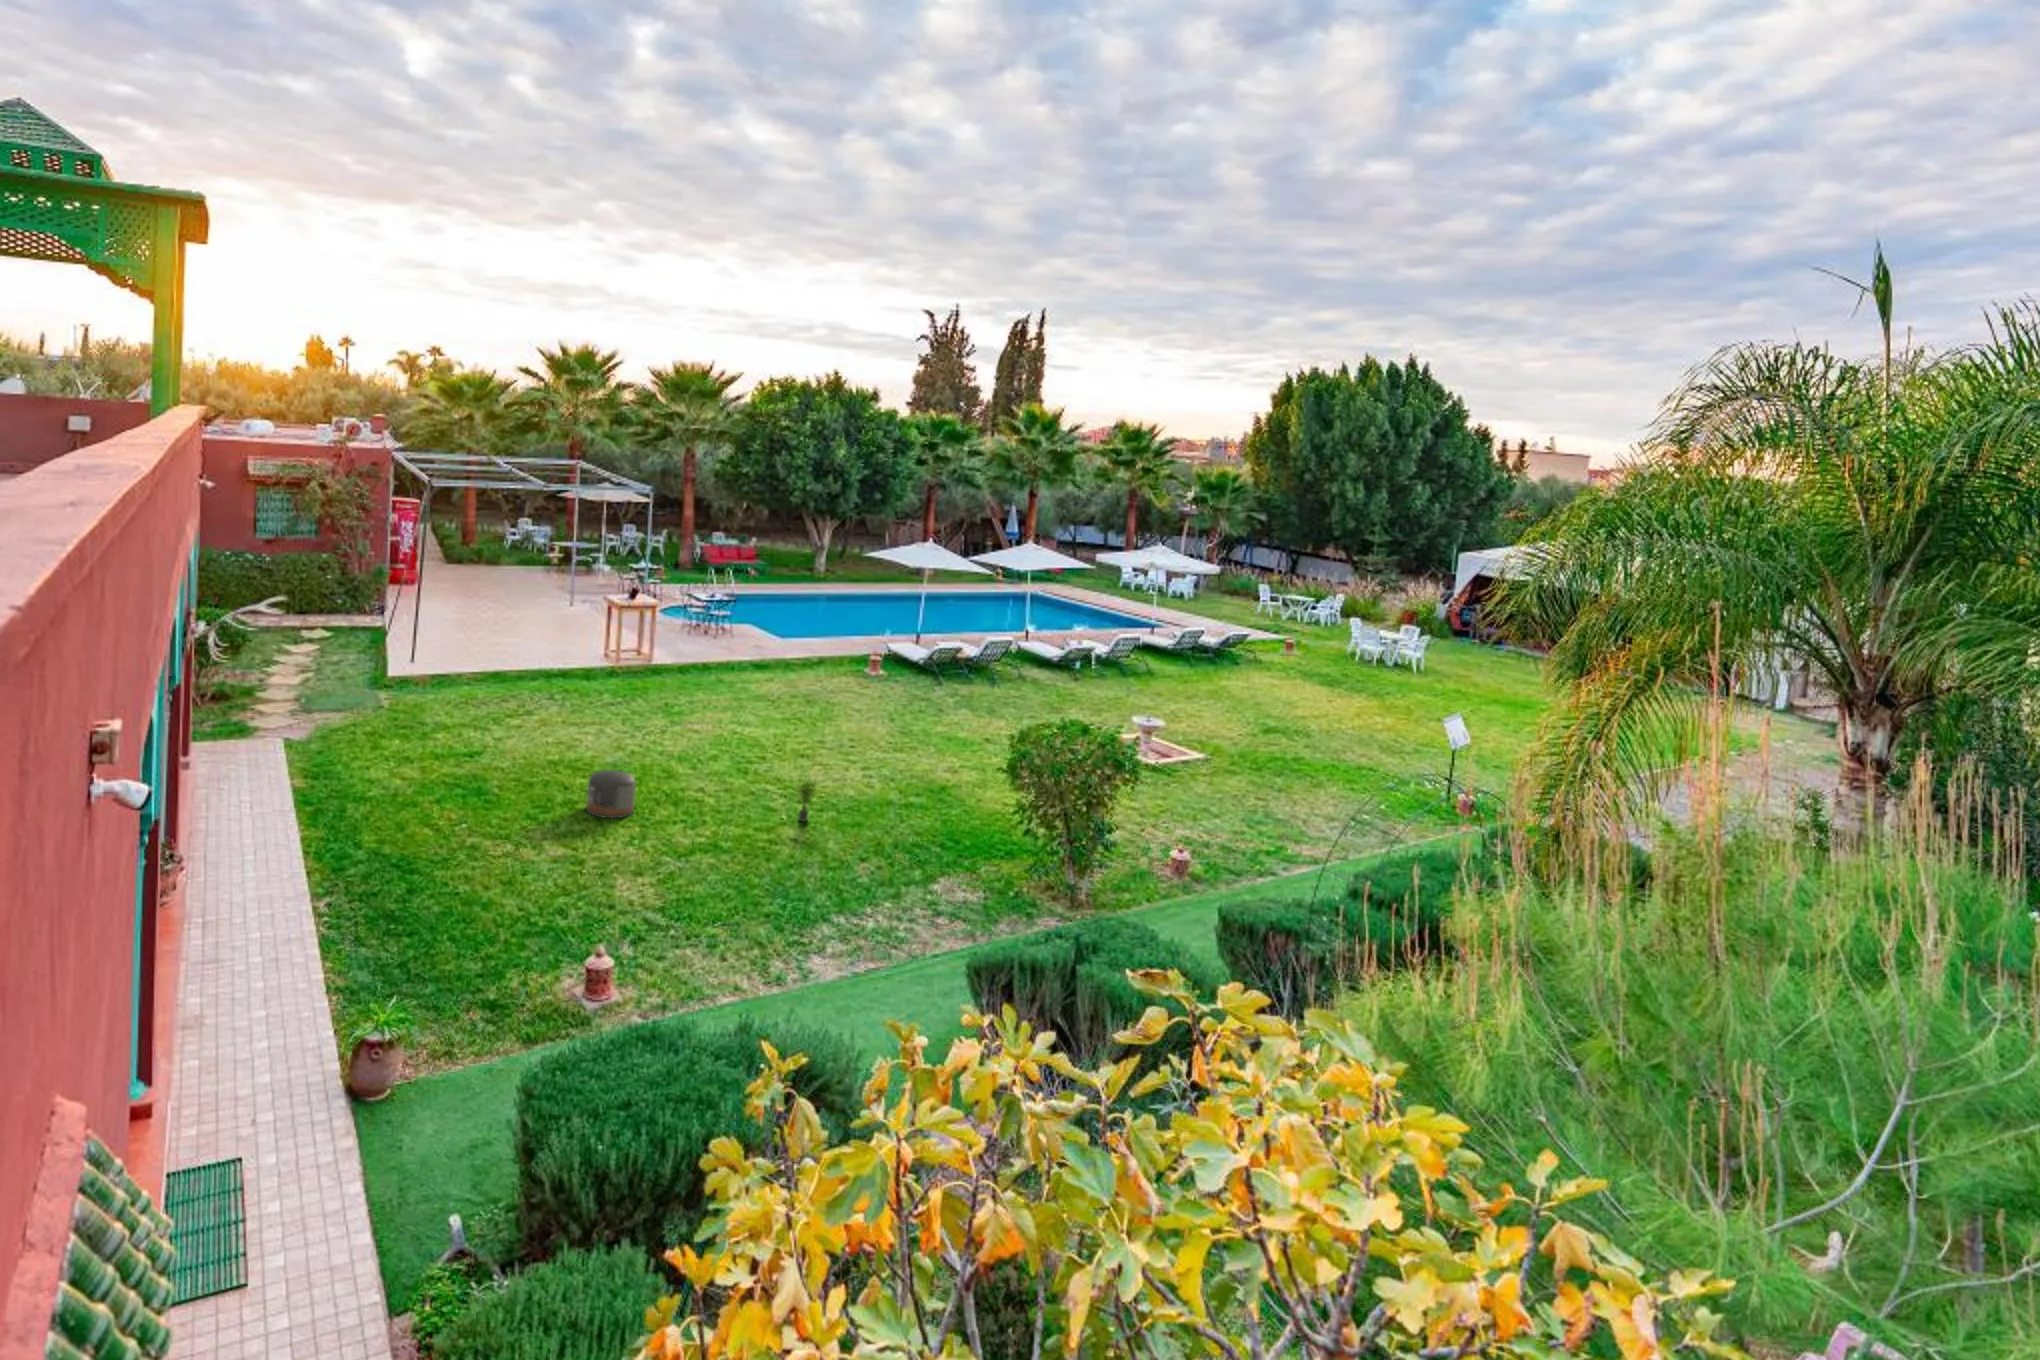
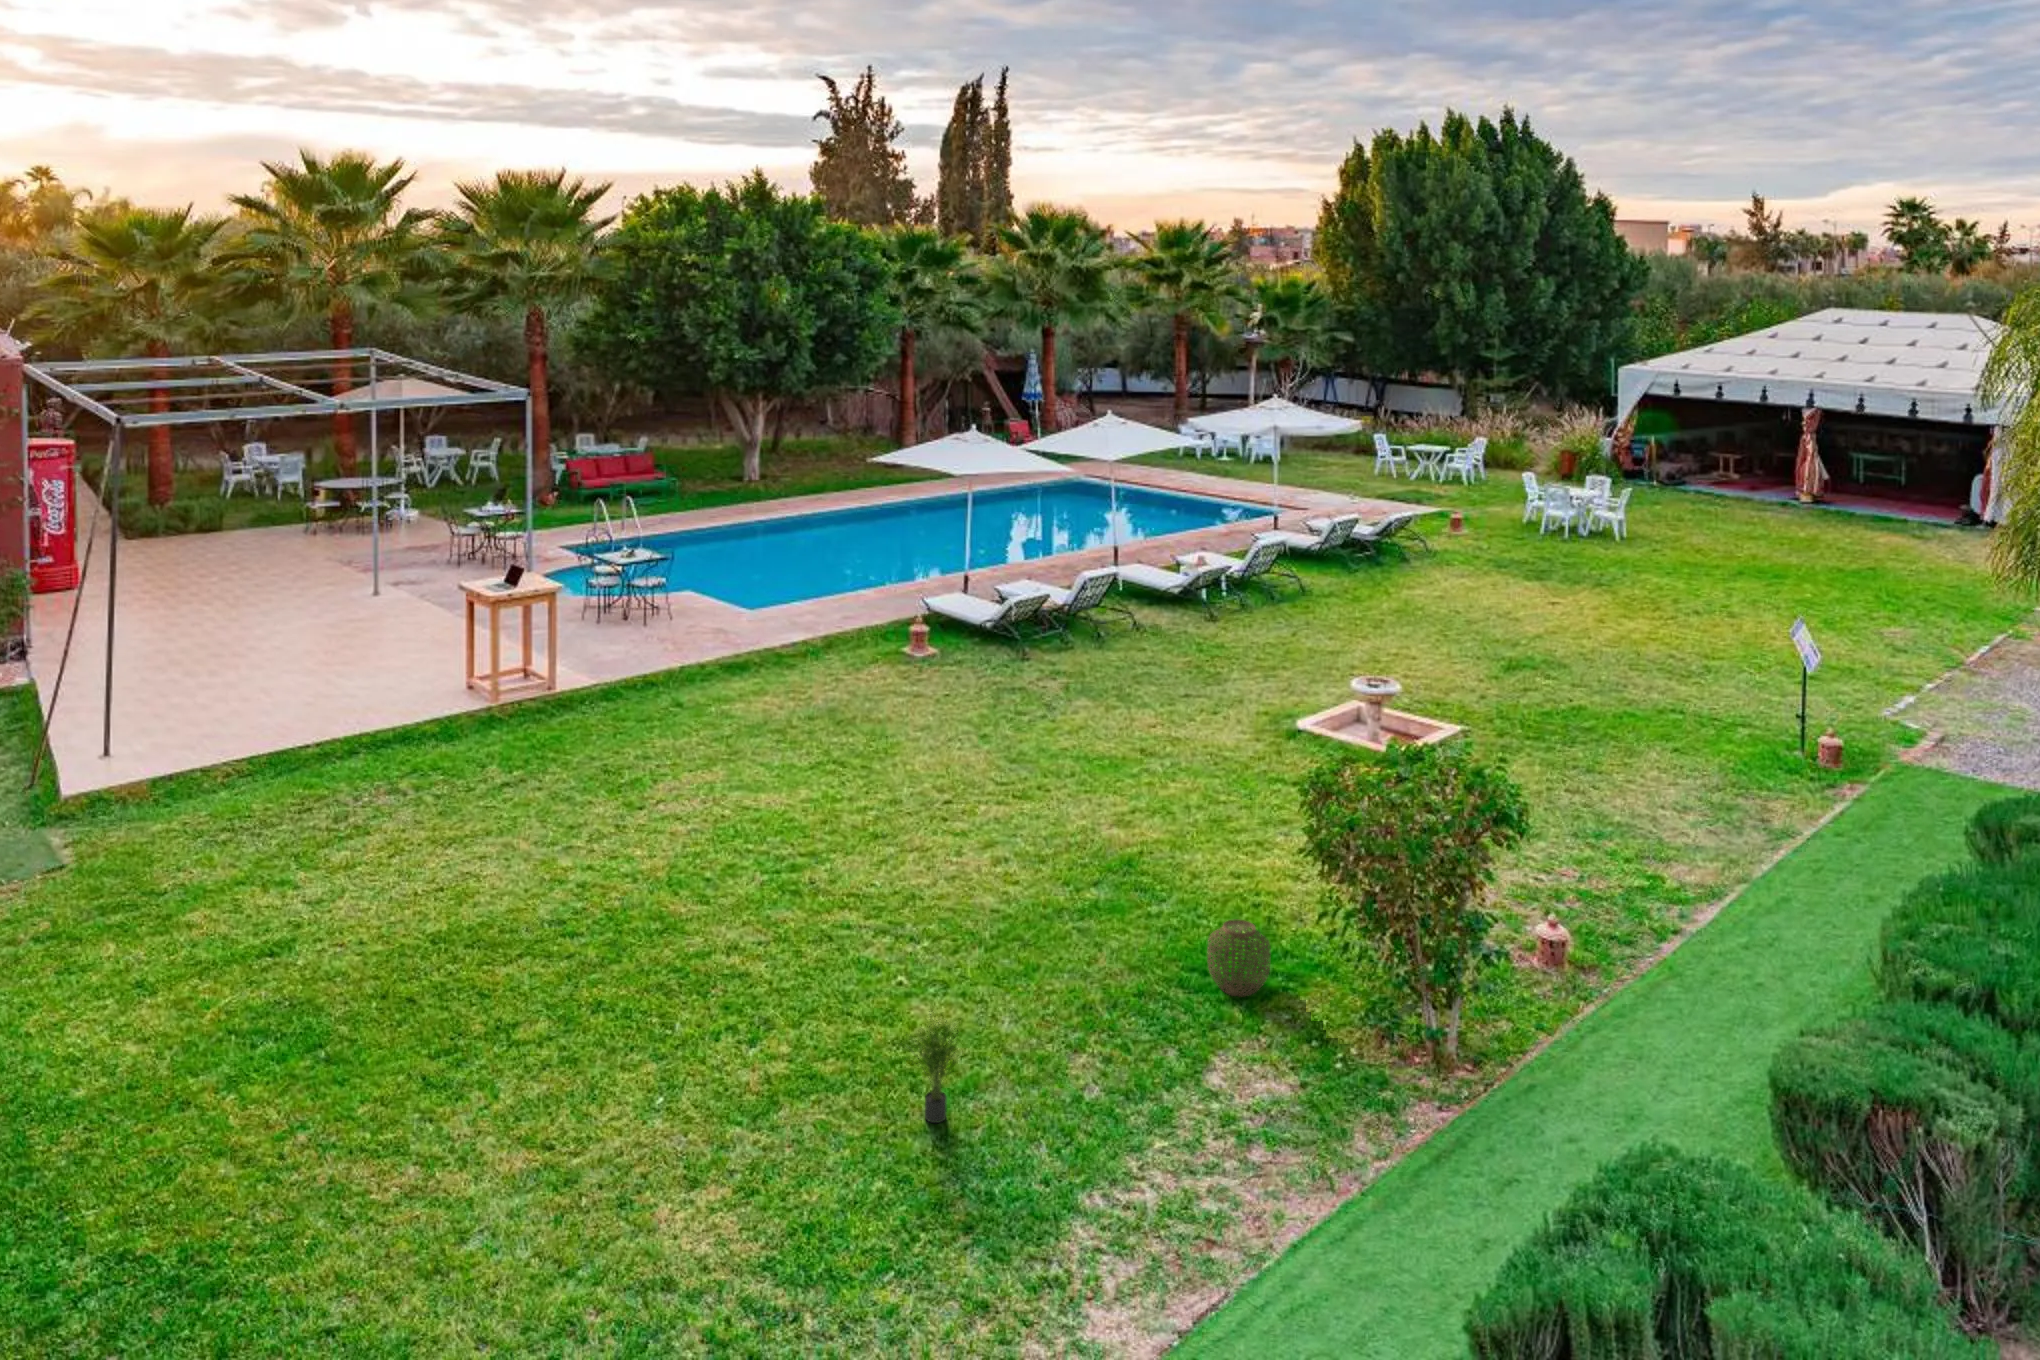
pouf: present [586,770,636,818] -> none [395,1086,523,1242]
woven basket: none [948,776,978,810] -> present [1208,919,1270,996]

